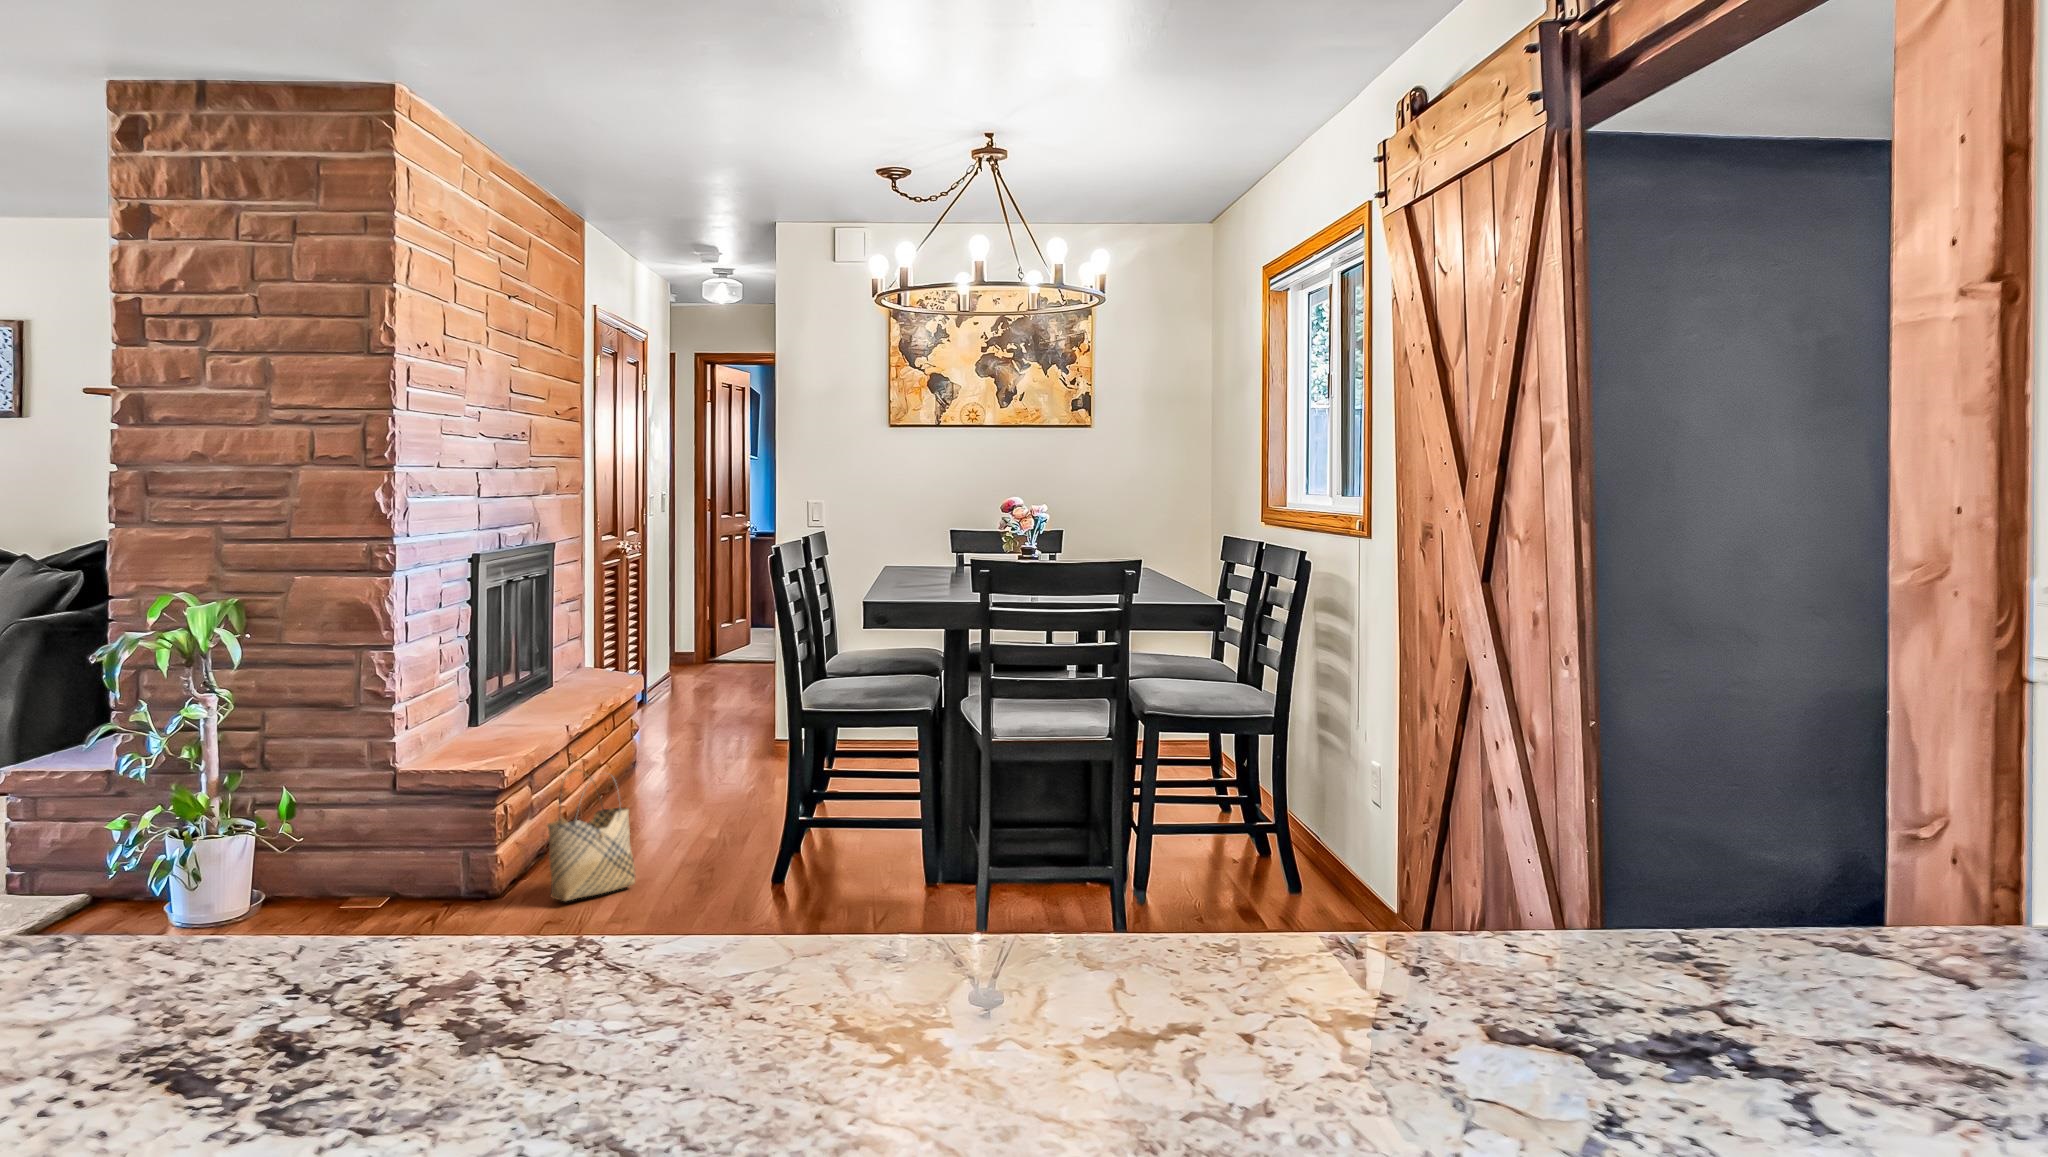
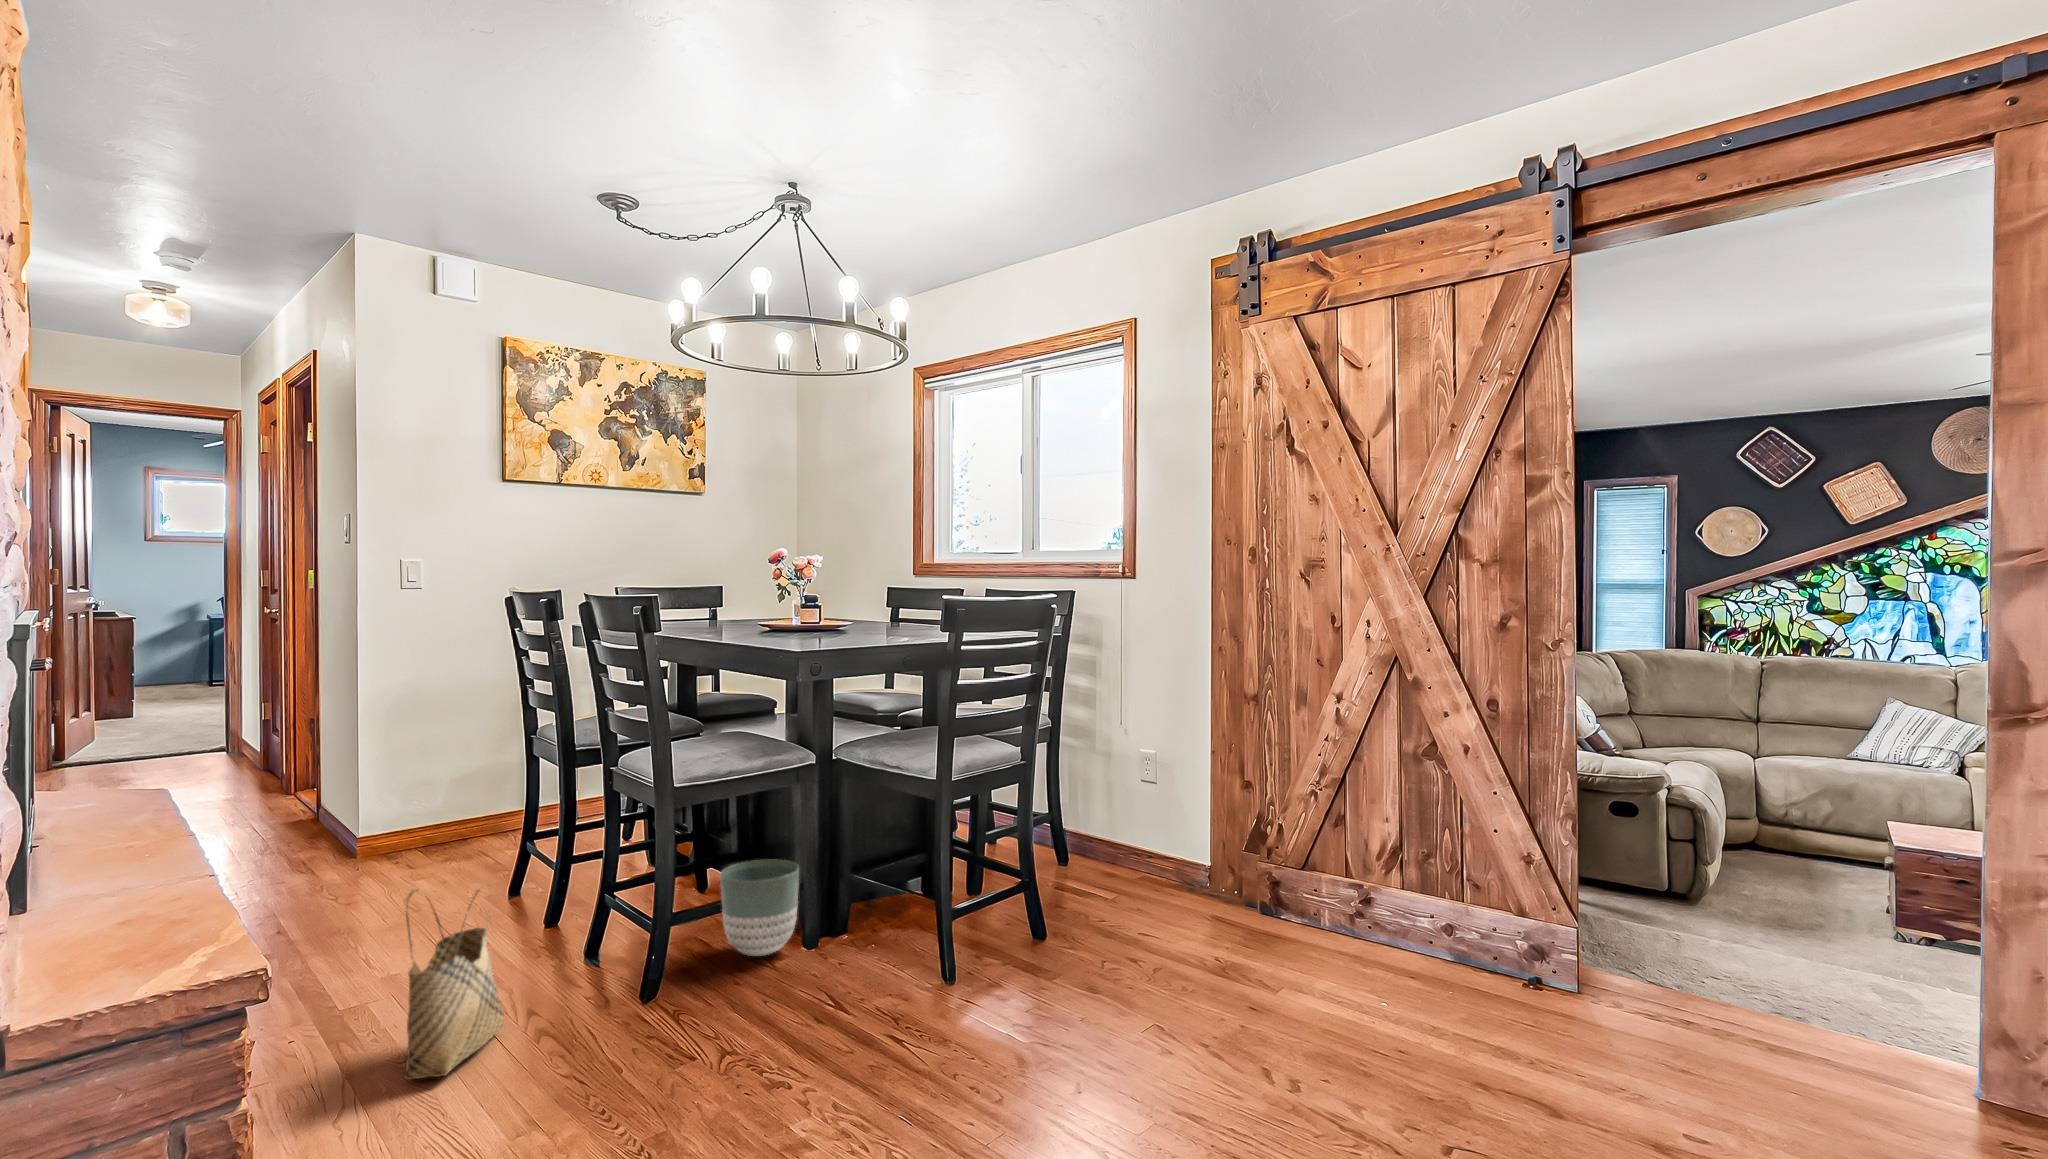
planter: none [817,802,888,886] -> present [720,859,799,956]

